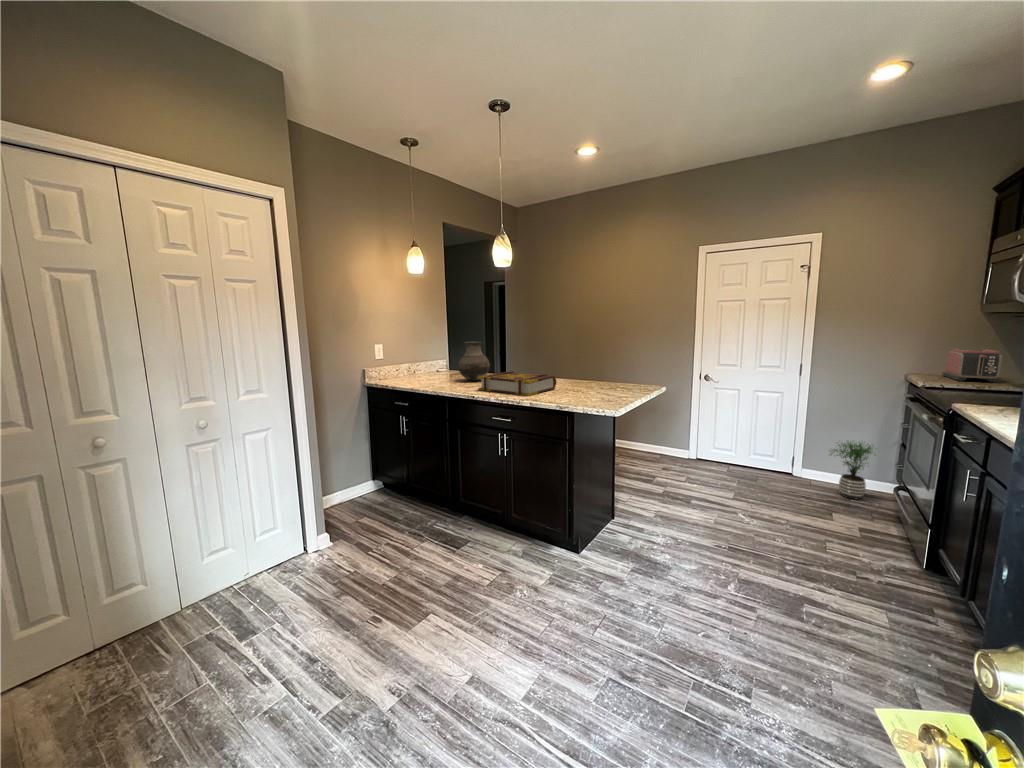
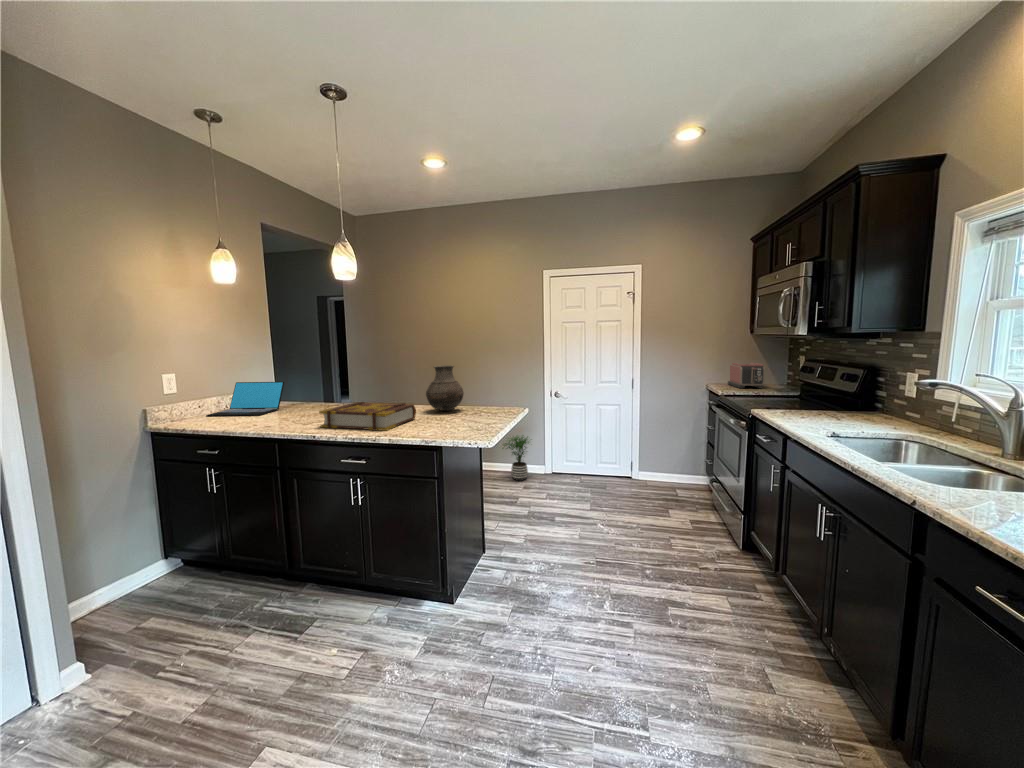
vase: present [458,342,490,380] -> present [426,365,464,411]
laptop: none [400,352,454,379] -> present [206,382,284,417]
potted plant: present [829,441,872,500] -> present [504,436,529,481]

